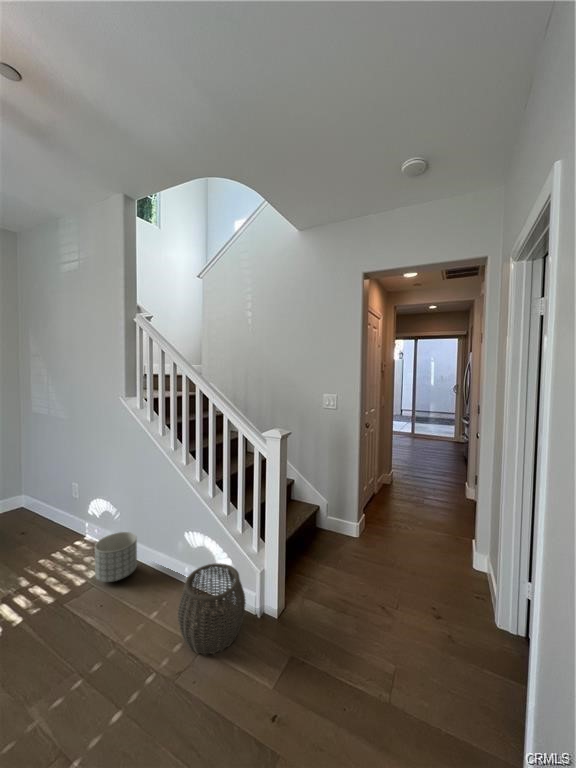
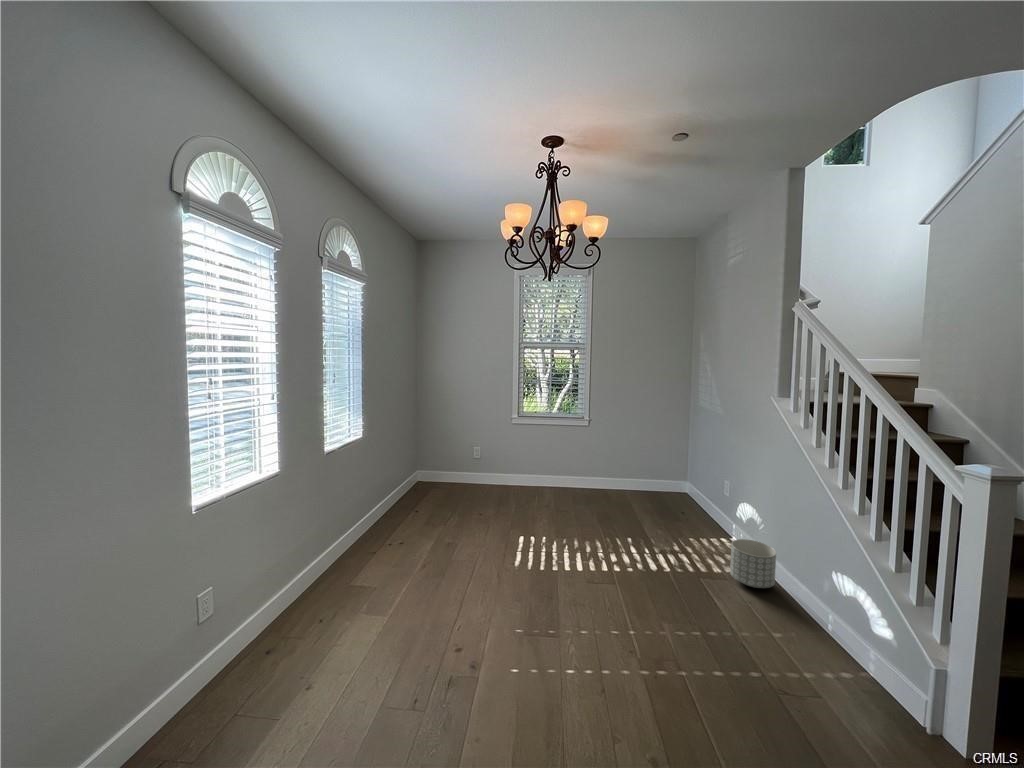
woven basket: present [178,563,246,655] -> none [796,609,902,722]

